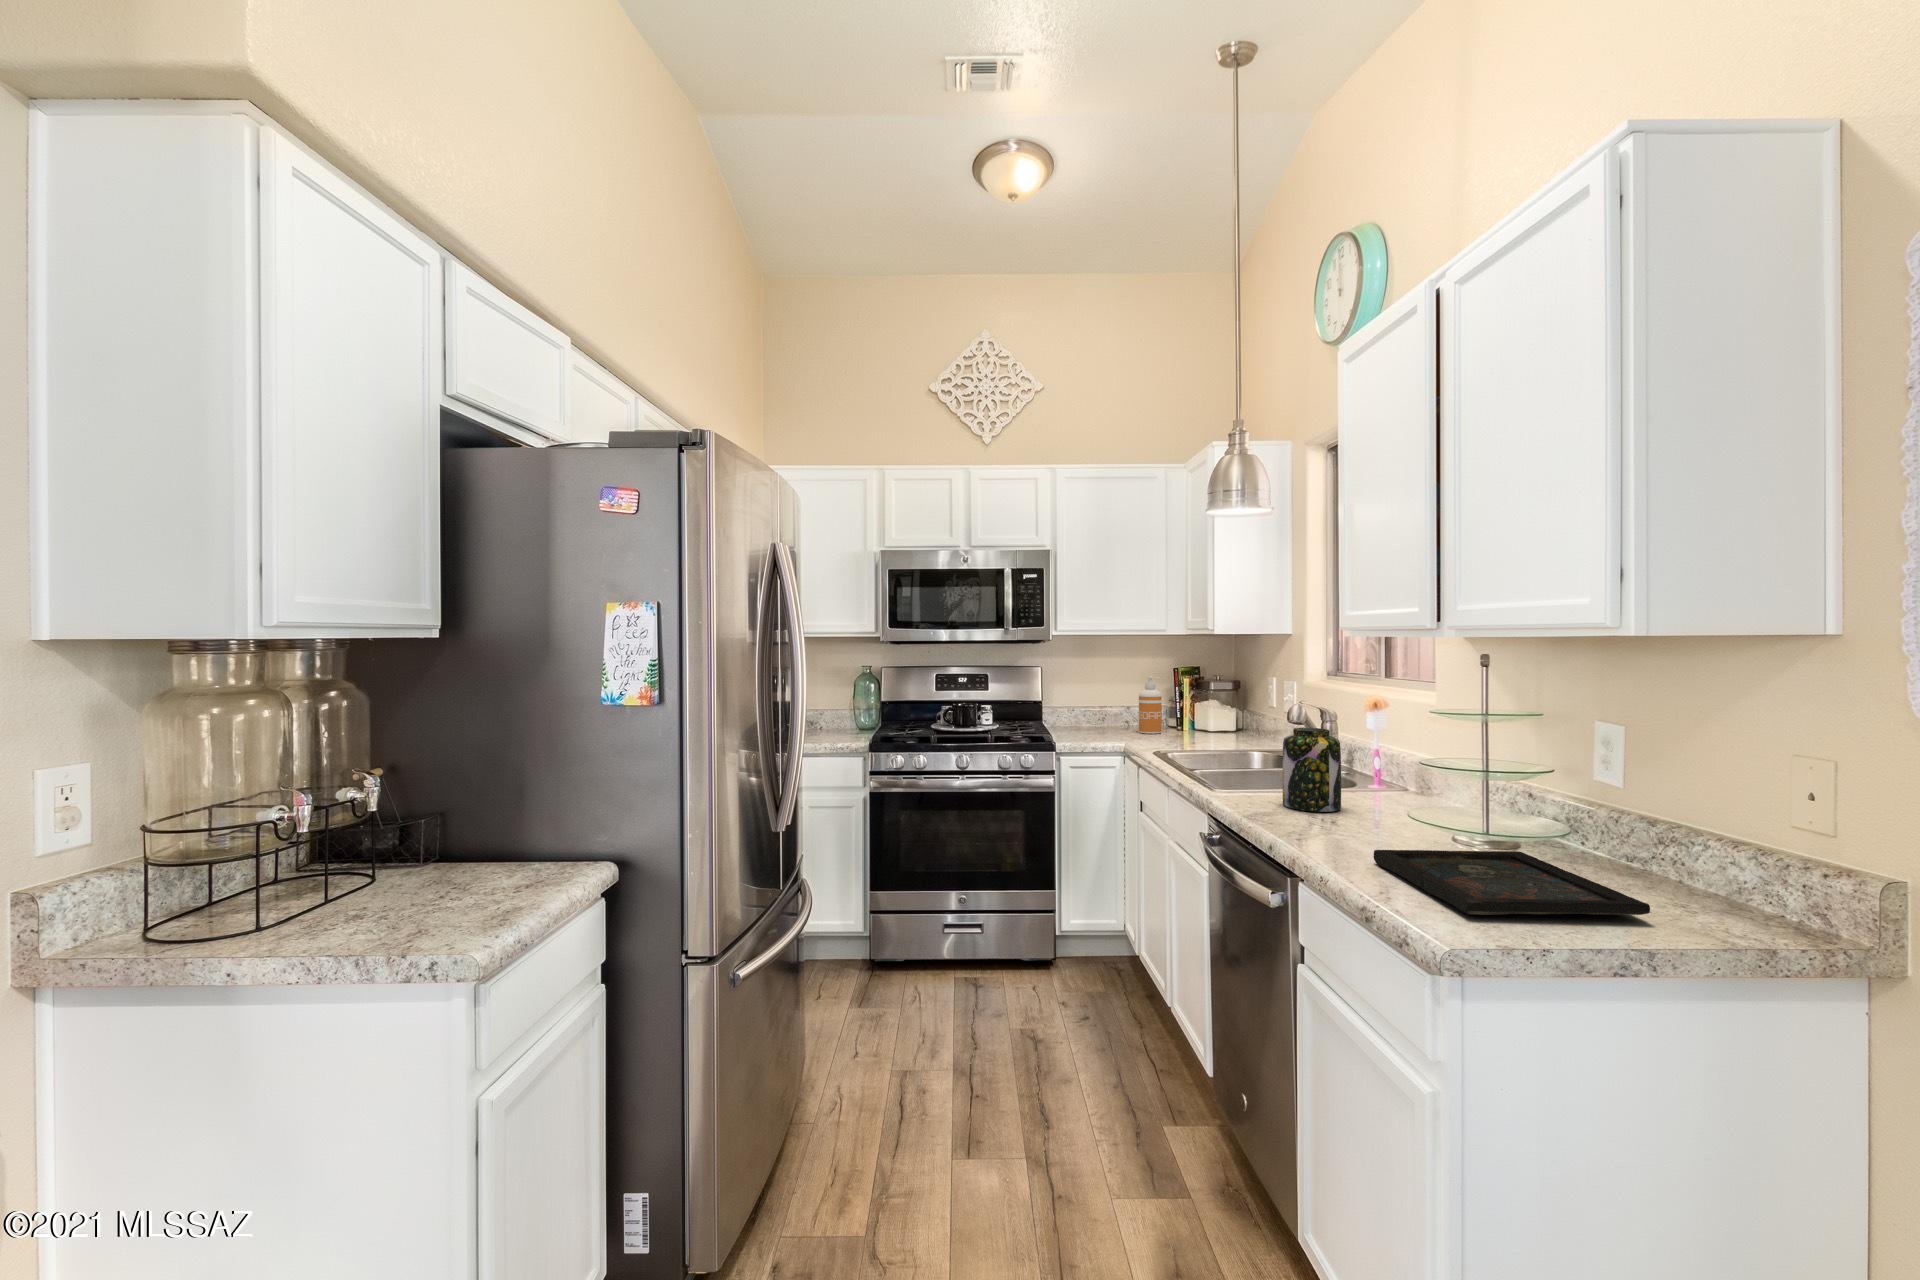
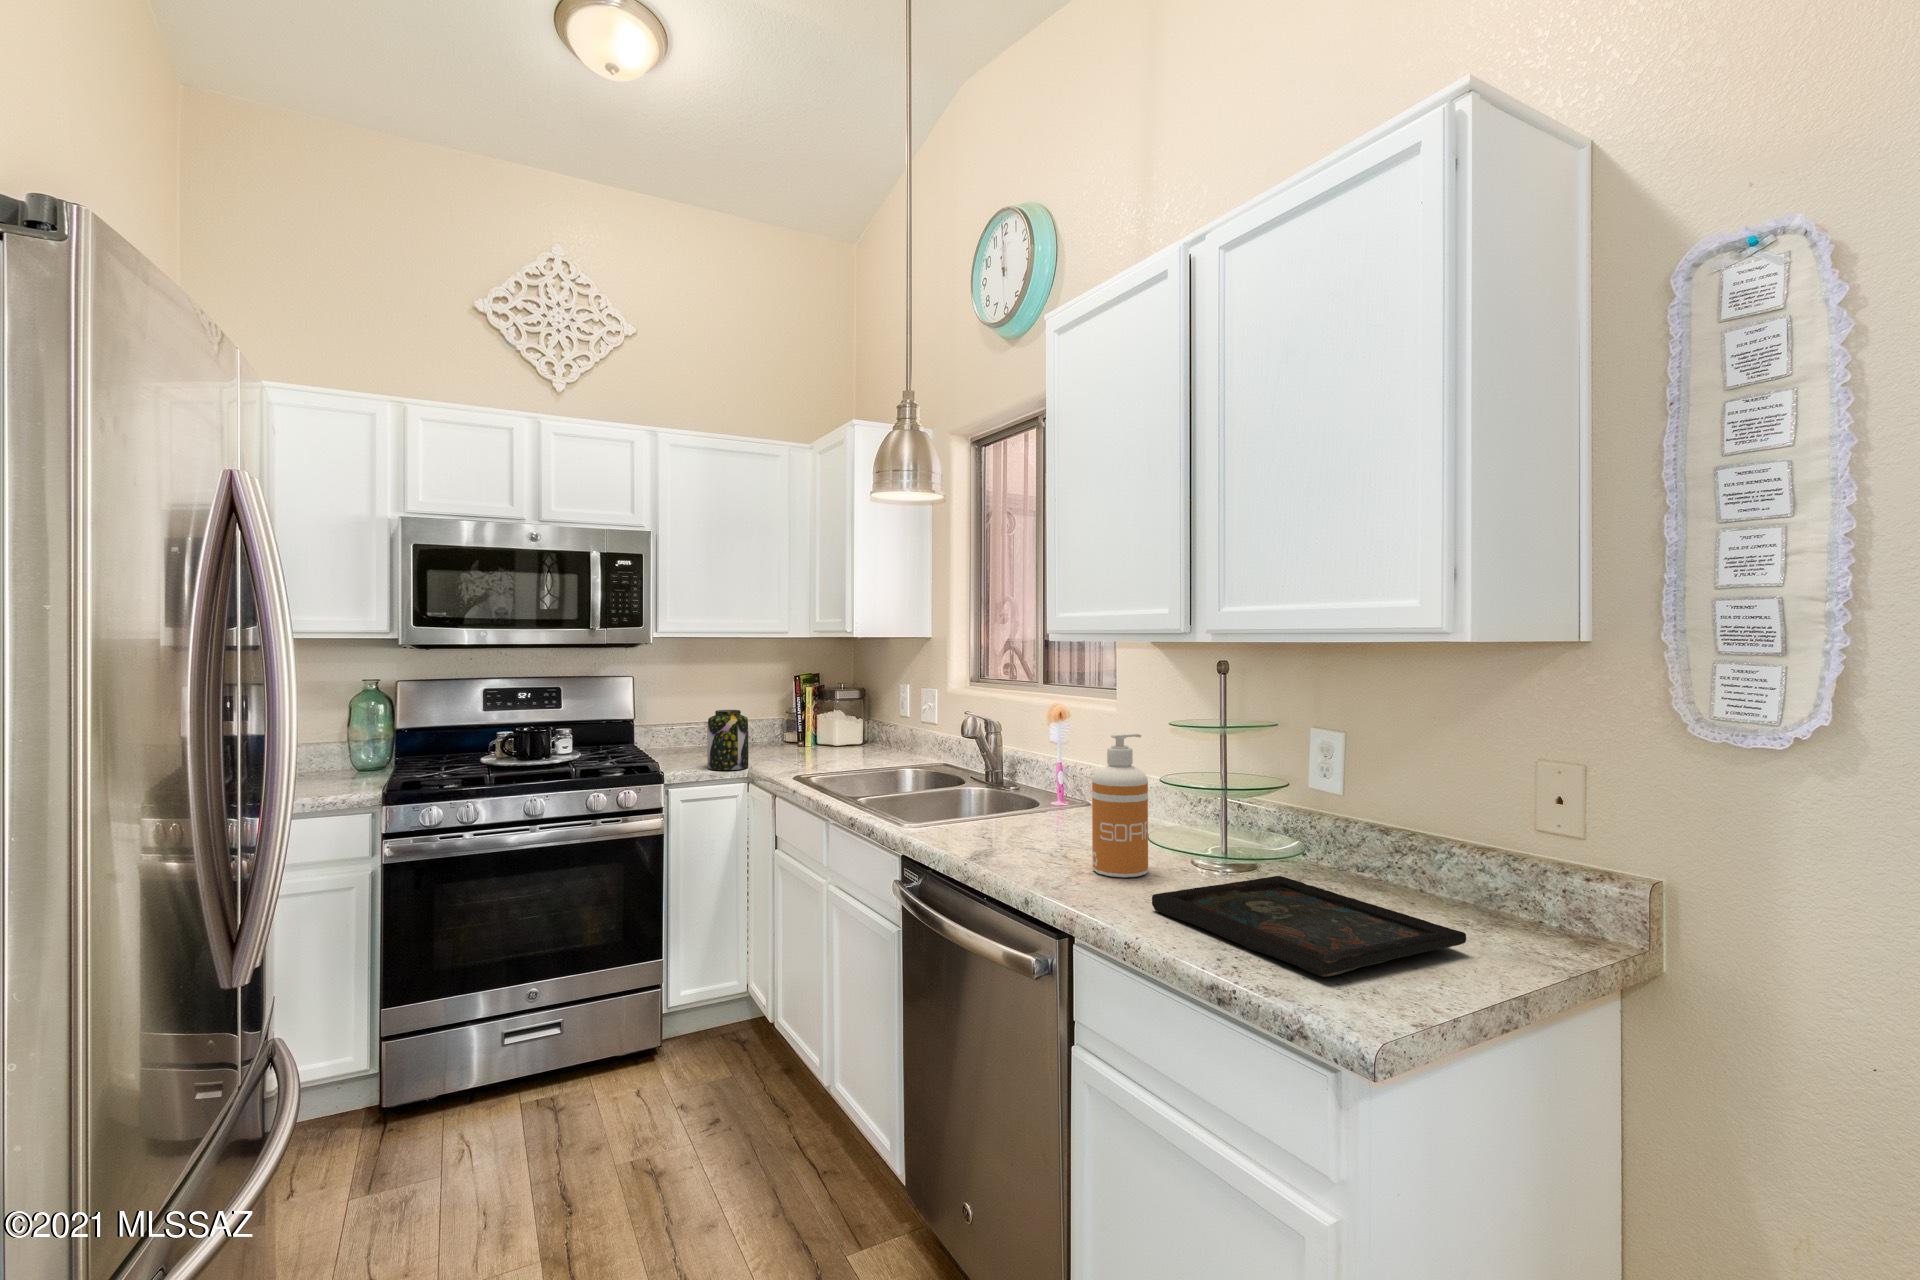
soap dispenser: present [1139,676,1162,734] -> present [1092,733,1148,877]
jar: present [1282,728,1341,812] -> present [707,710,749,770]

